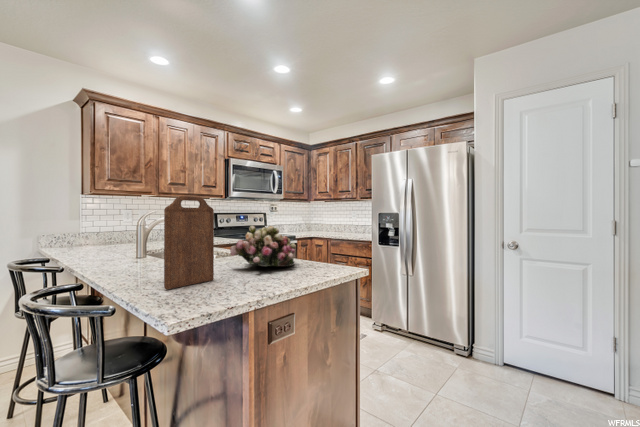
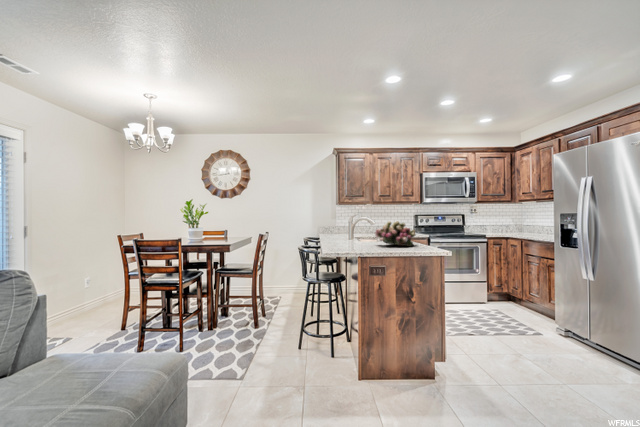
cutting board: present [164,196,214,289] -> none [335,206,359,247]

